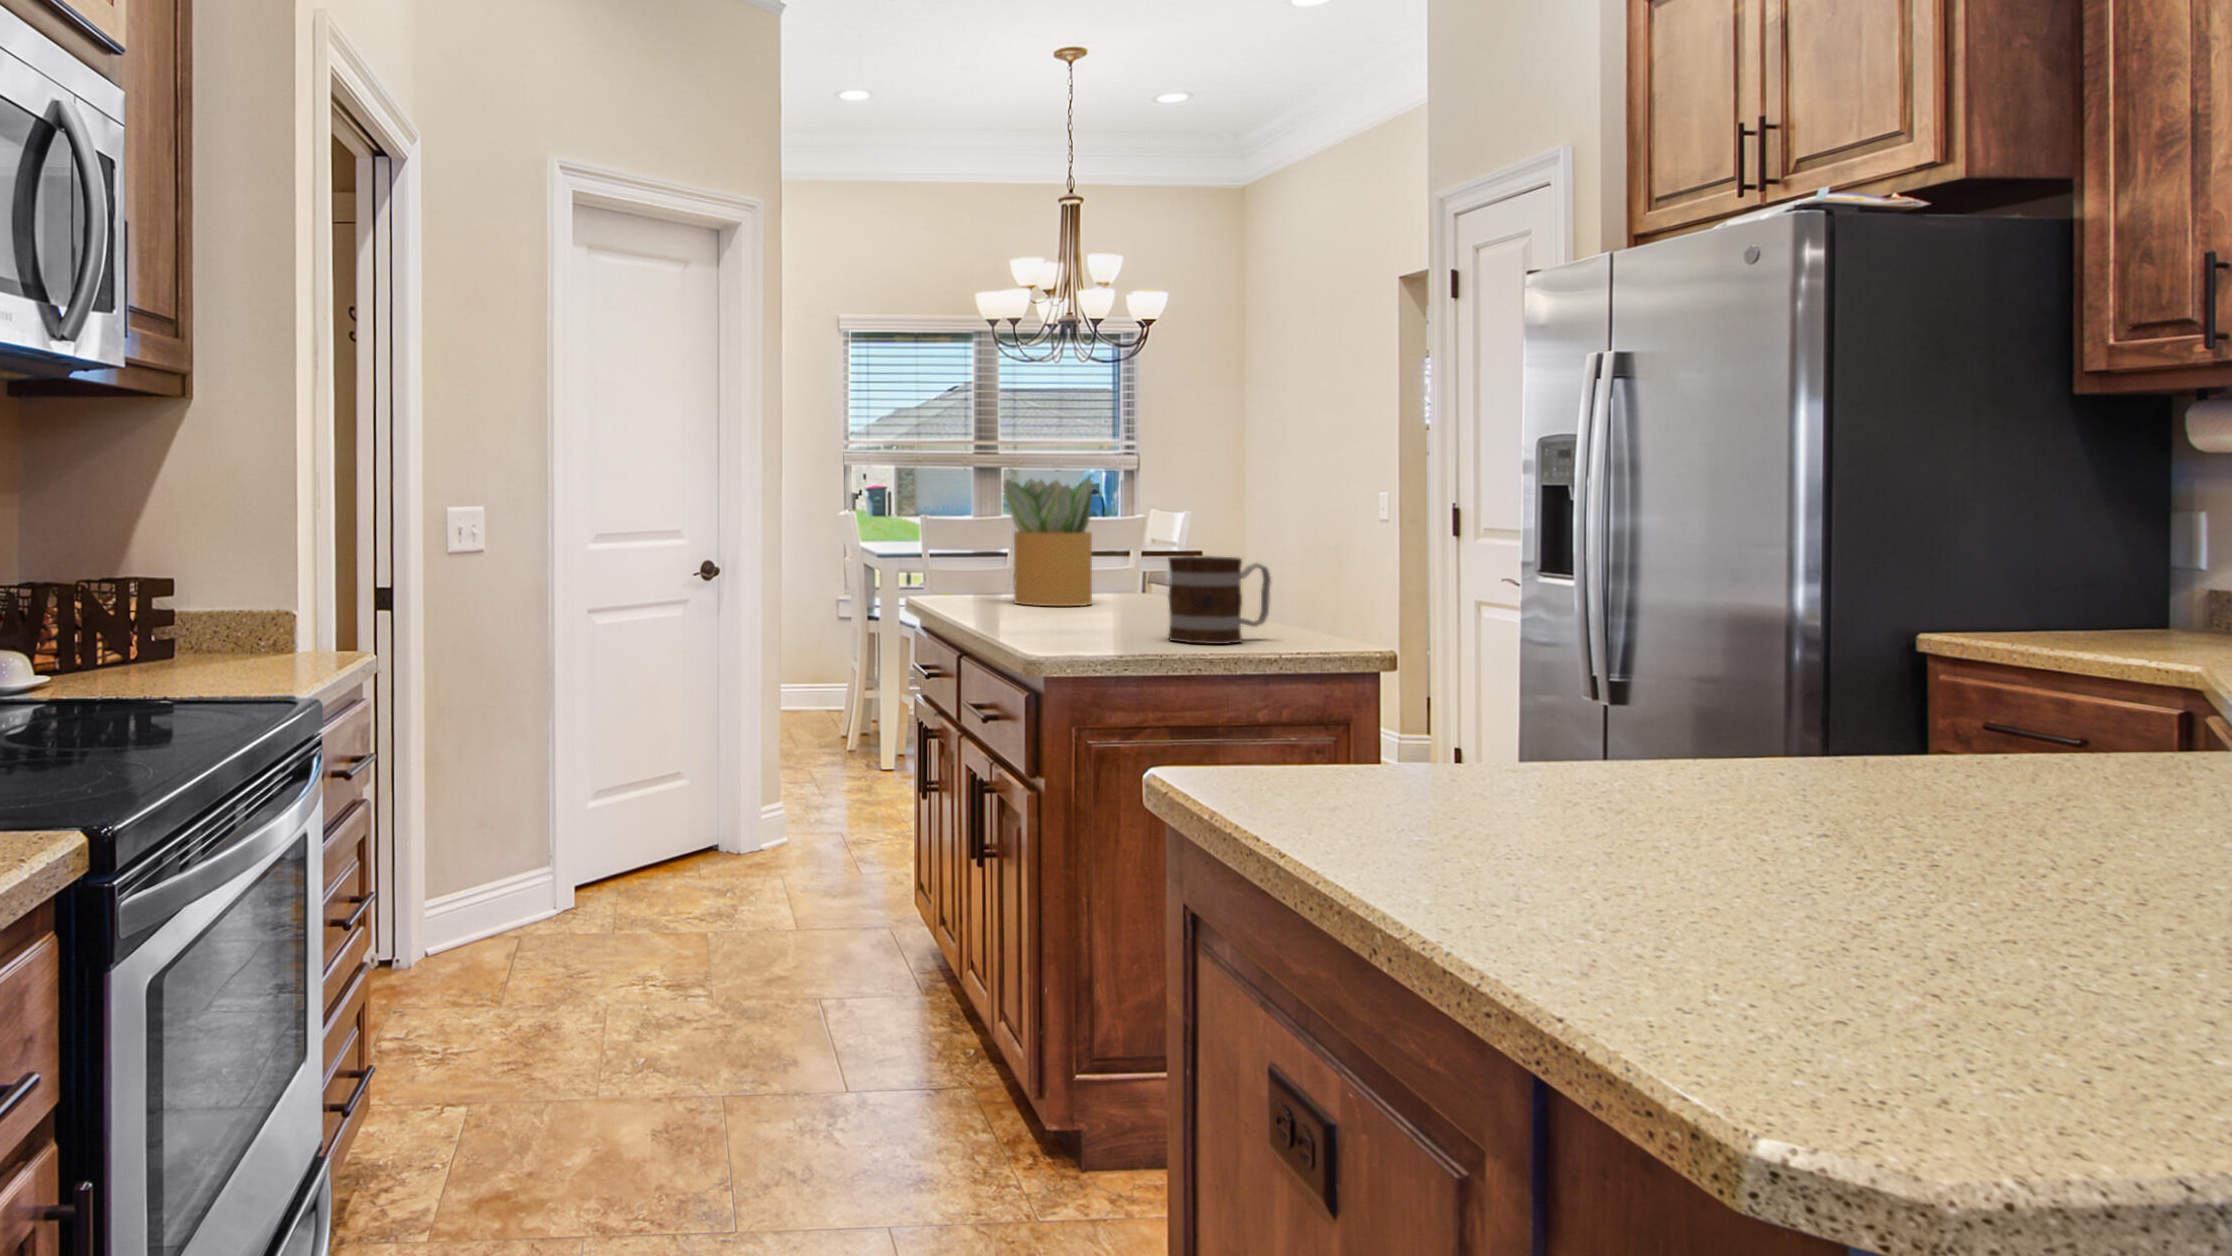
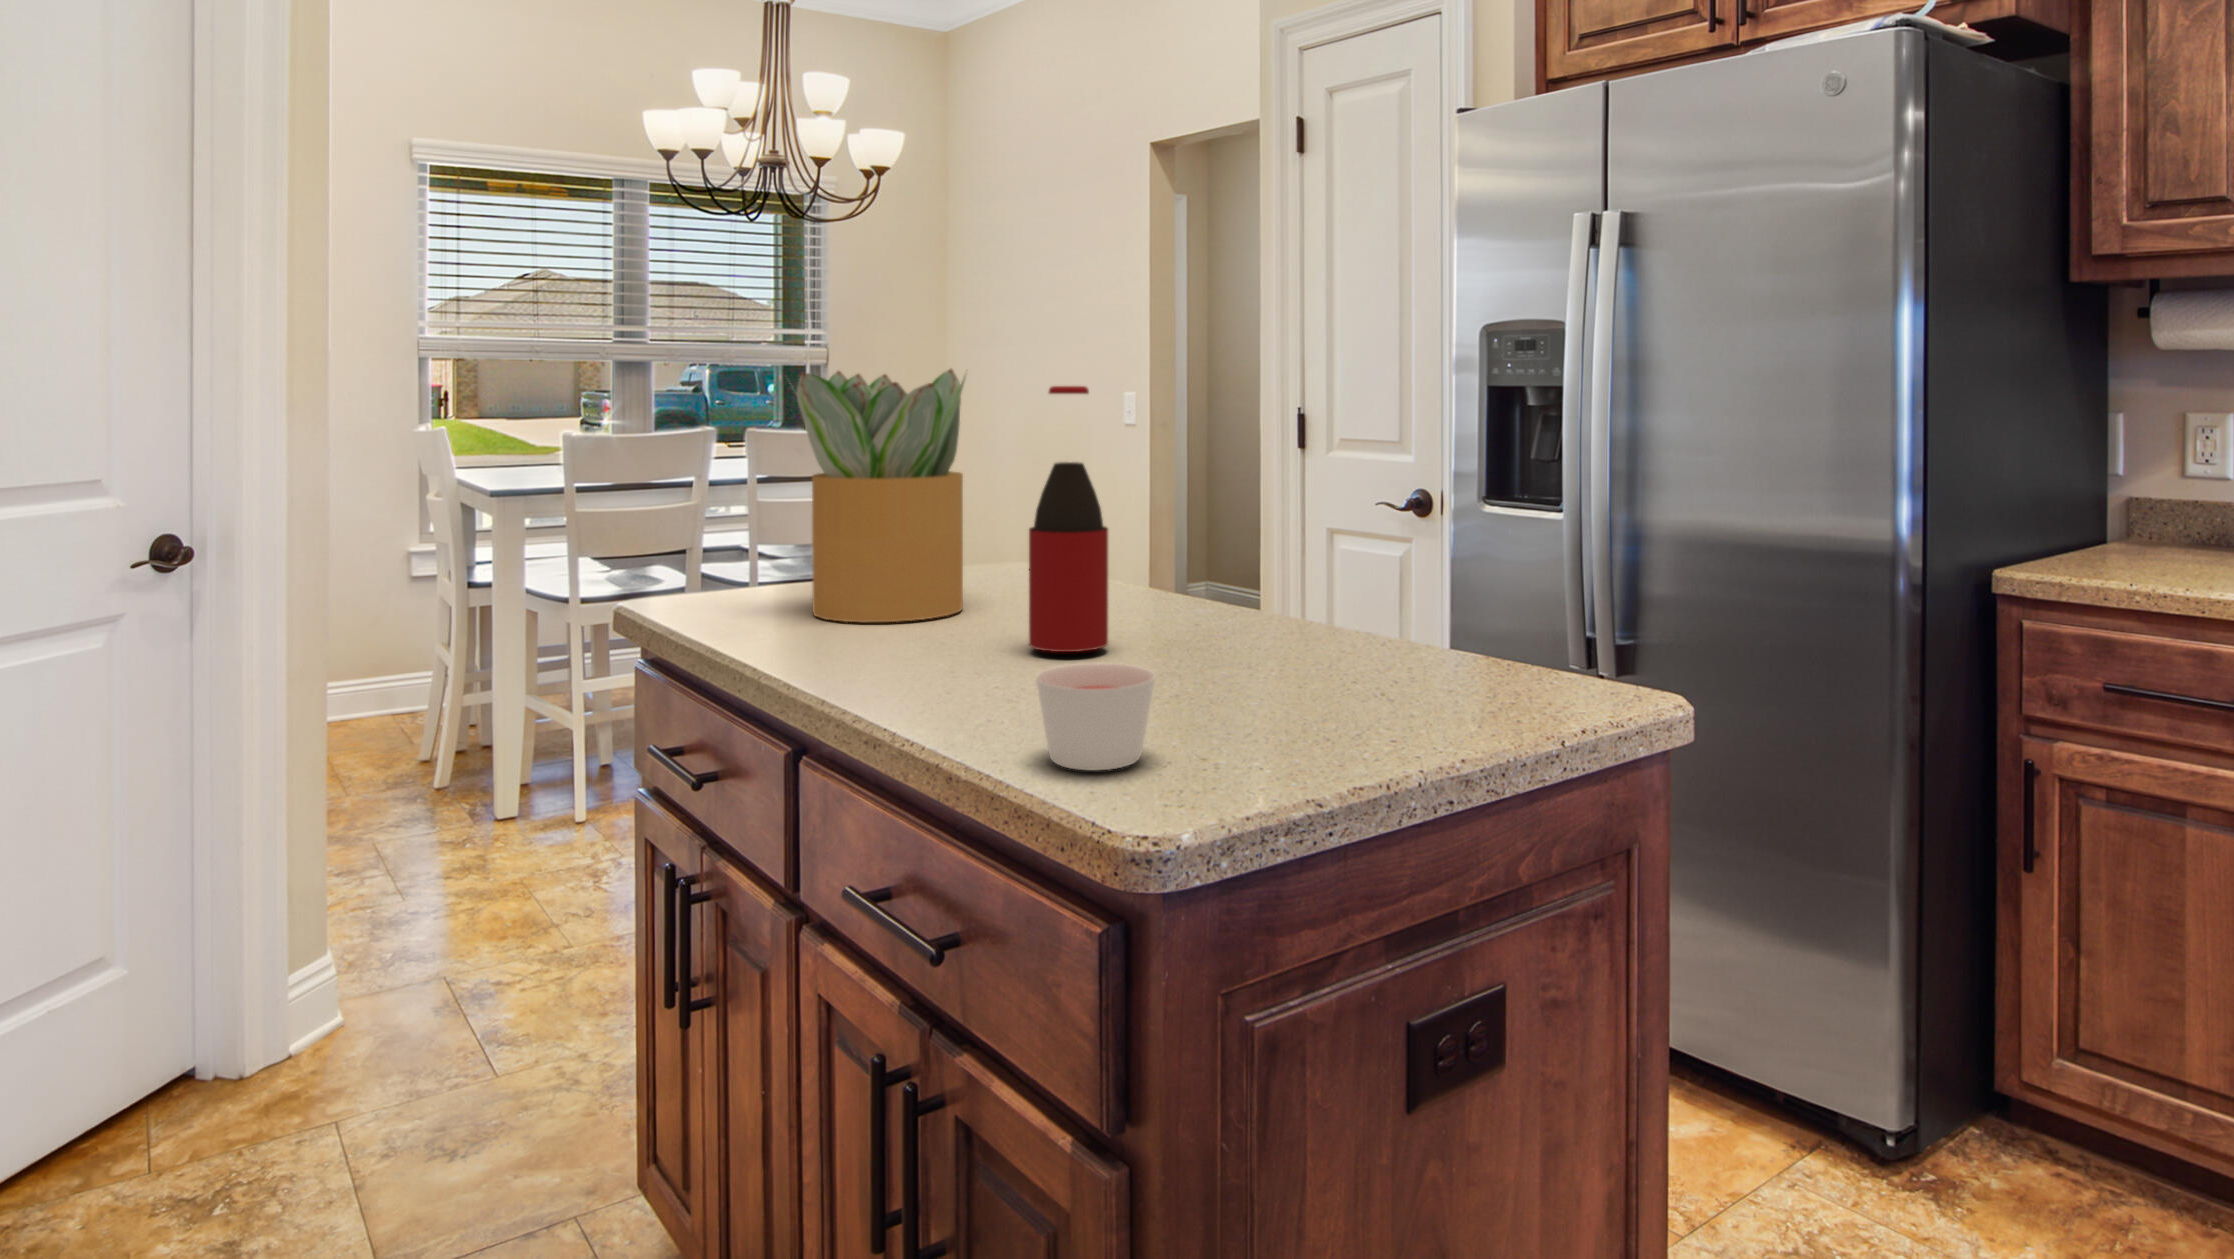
bottle: none [1100,486,1141,619] -> present [1029,386,1108,652]
mug: present [1168,556,1271,644] -> none [1273,538,1452,751]
candle: none [1052,601,1101,639] -> present [1036,663,1155,770]

